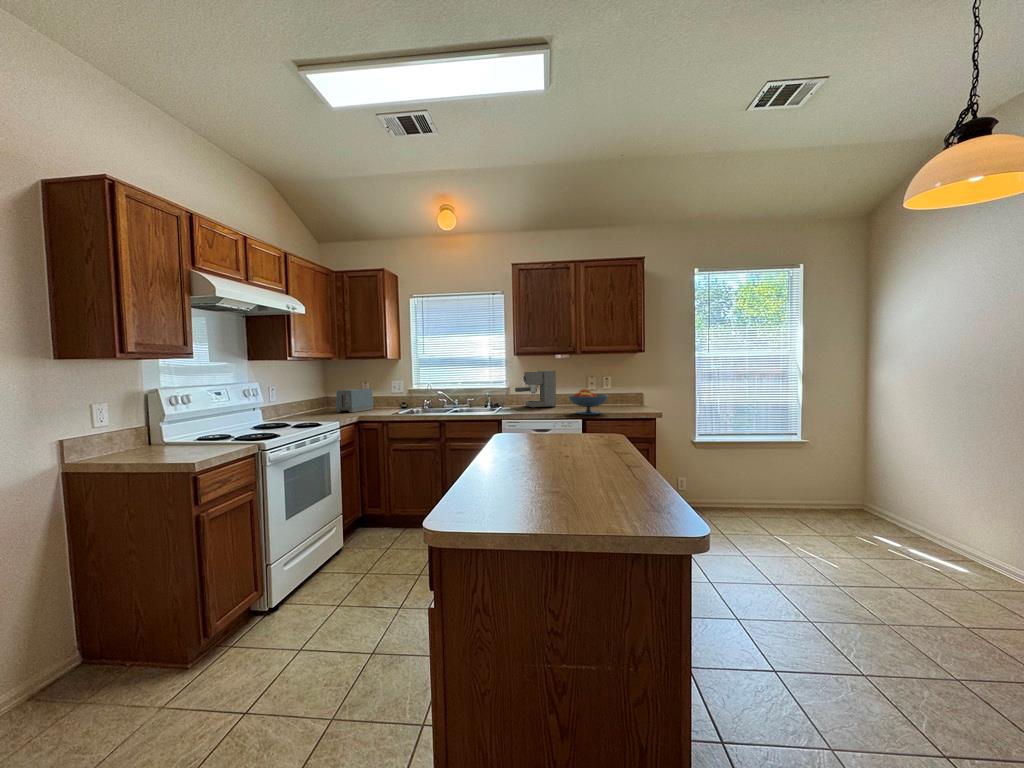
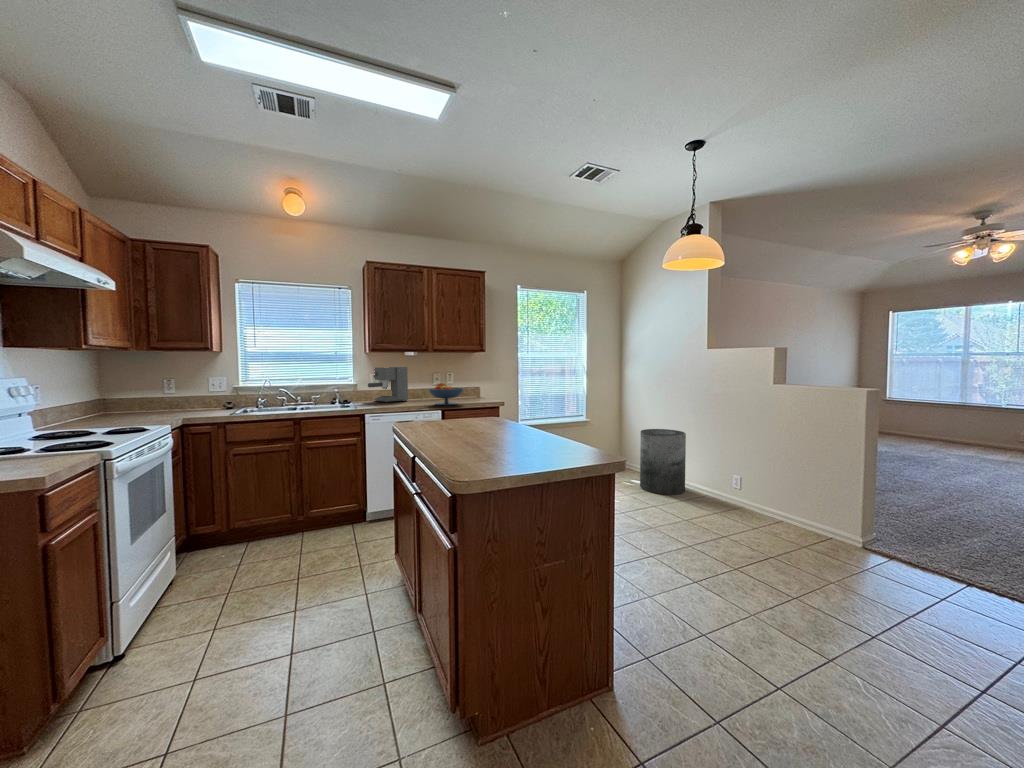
toaster: present [336,389,374,413] -> none [133,387,187,416]
trash can: none [889,466,990,581] -> present [640,429,686,495]

